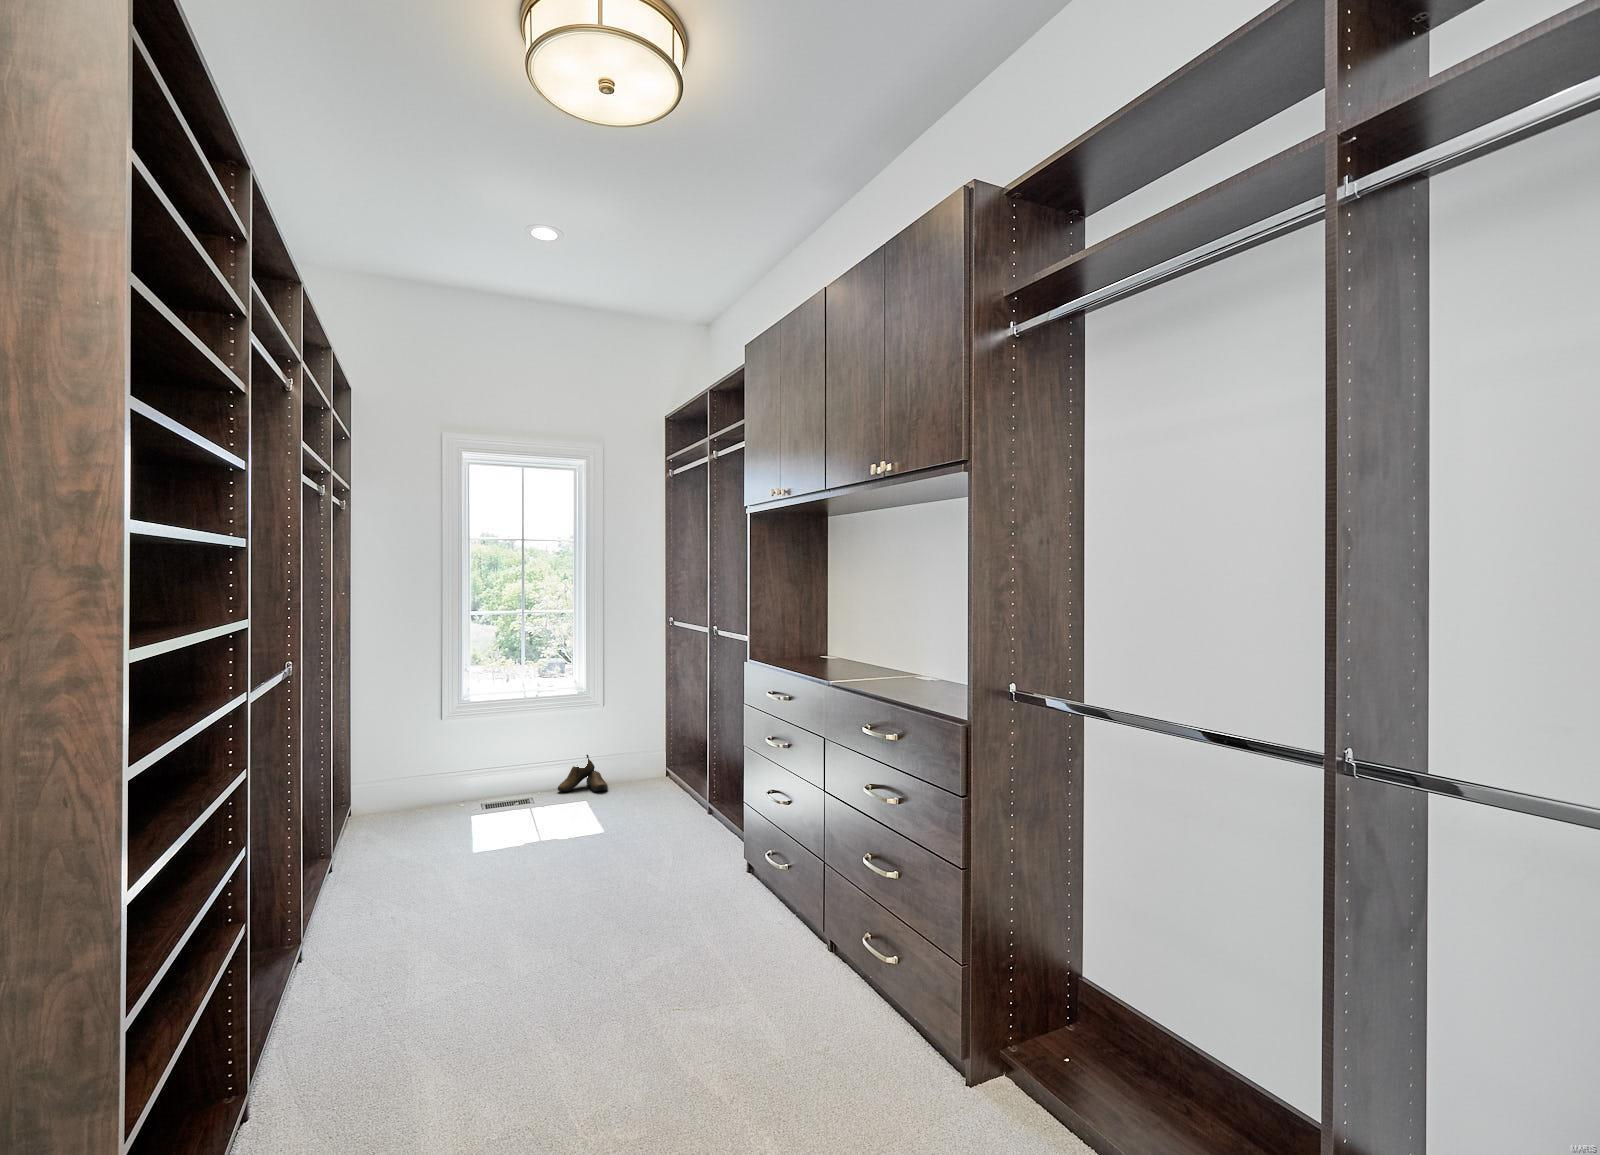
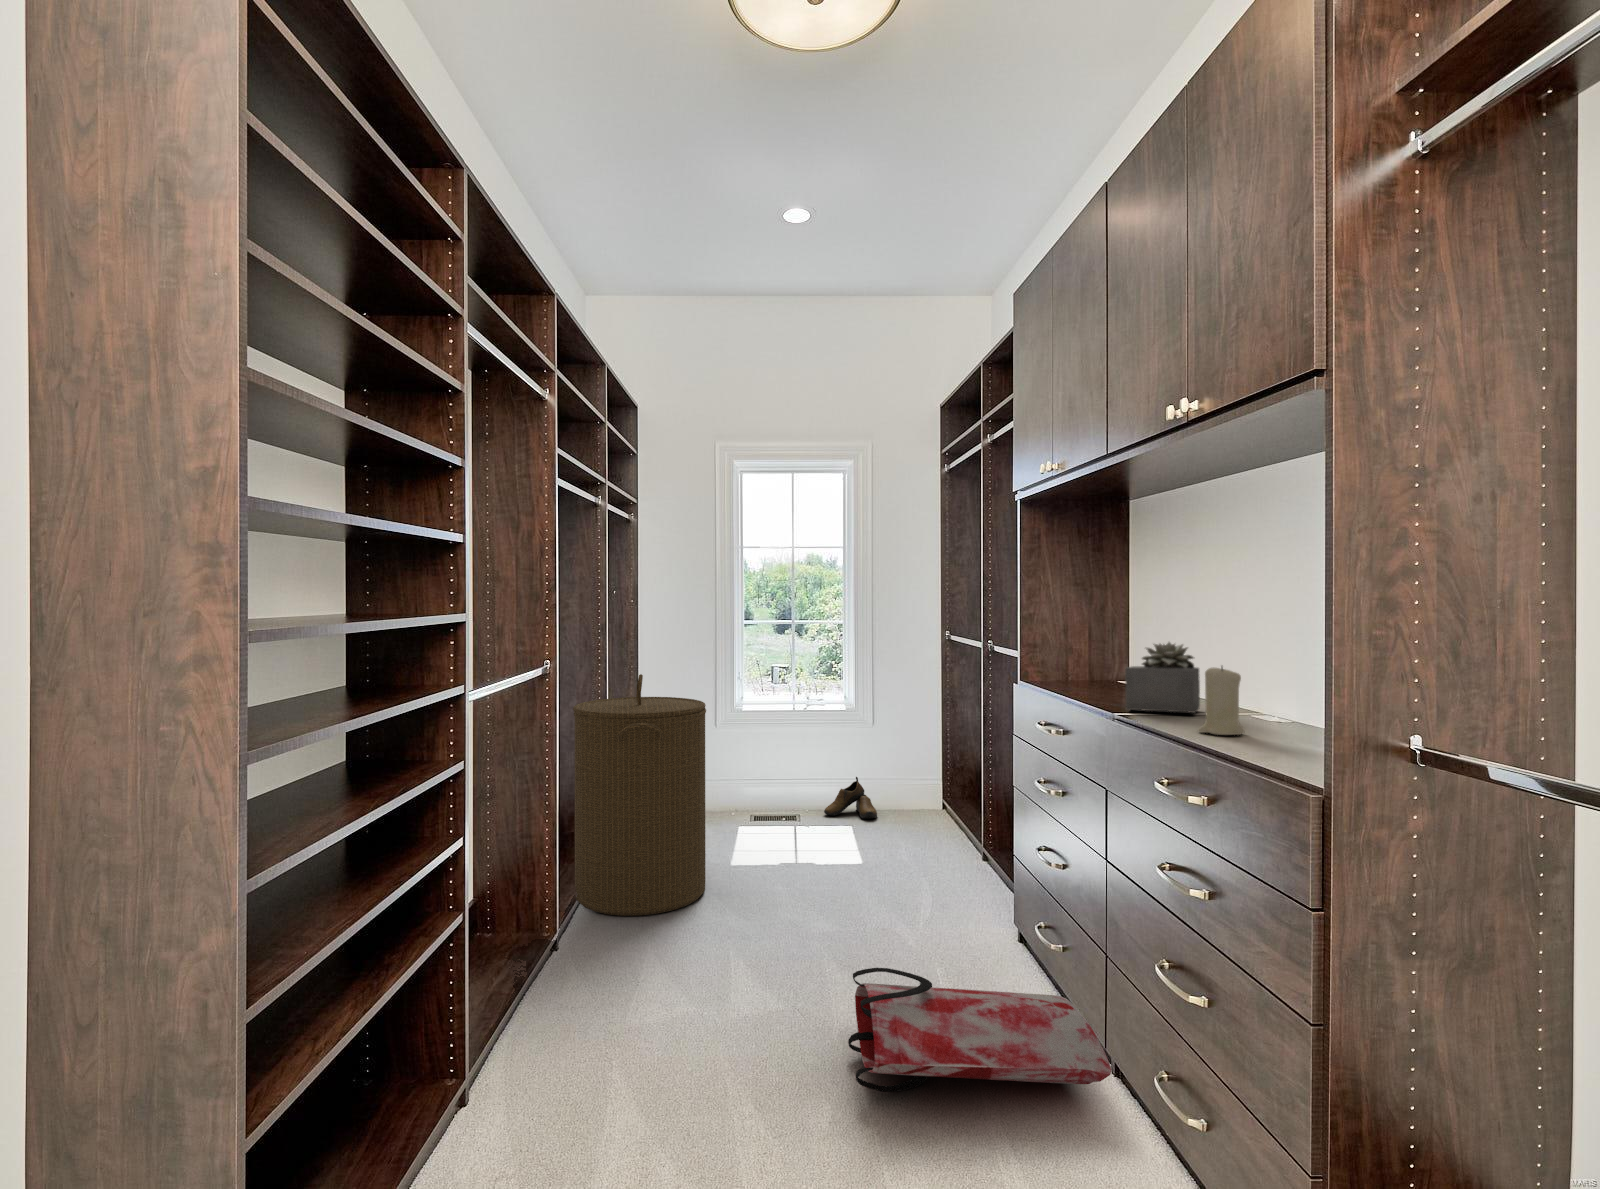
succulent plant: none [836,628,885,680] -> present [1125,642,1200,713]
candle: none [888,645,917,694] -> present [1198,666,1245,735]
laundry hamper: none [326,669,464,898] -> present [573,674,706,916]
bag: none [630,895,831,987] -> present [848,968,1111,1092]

